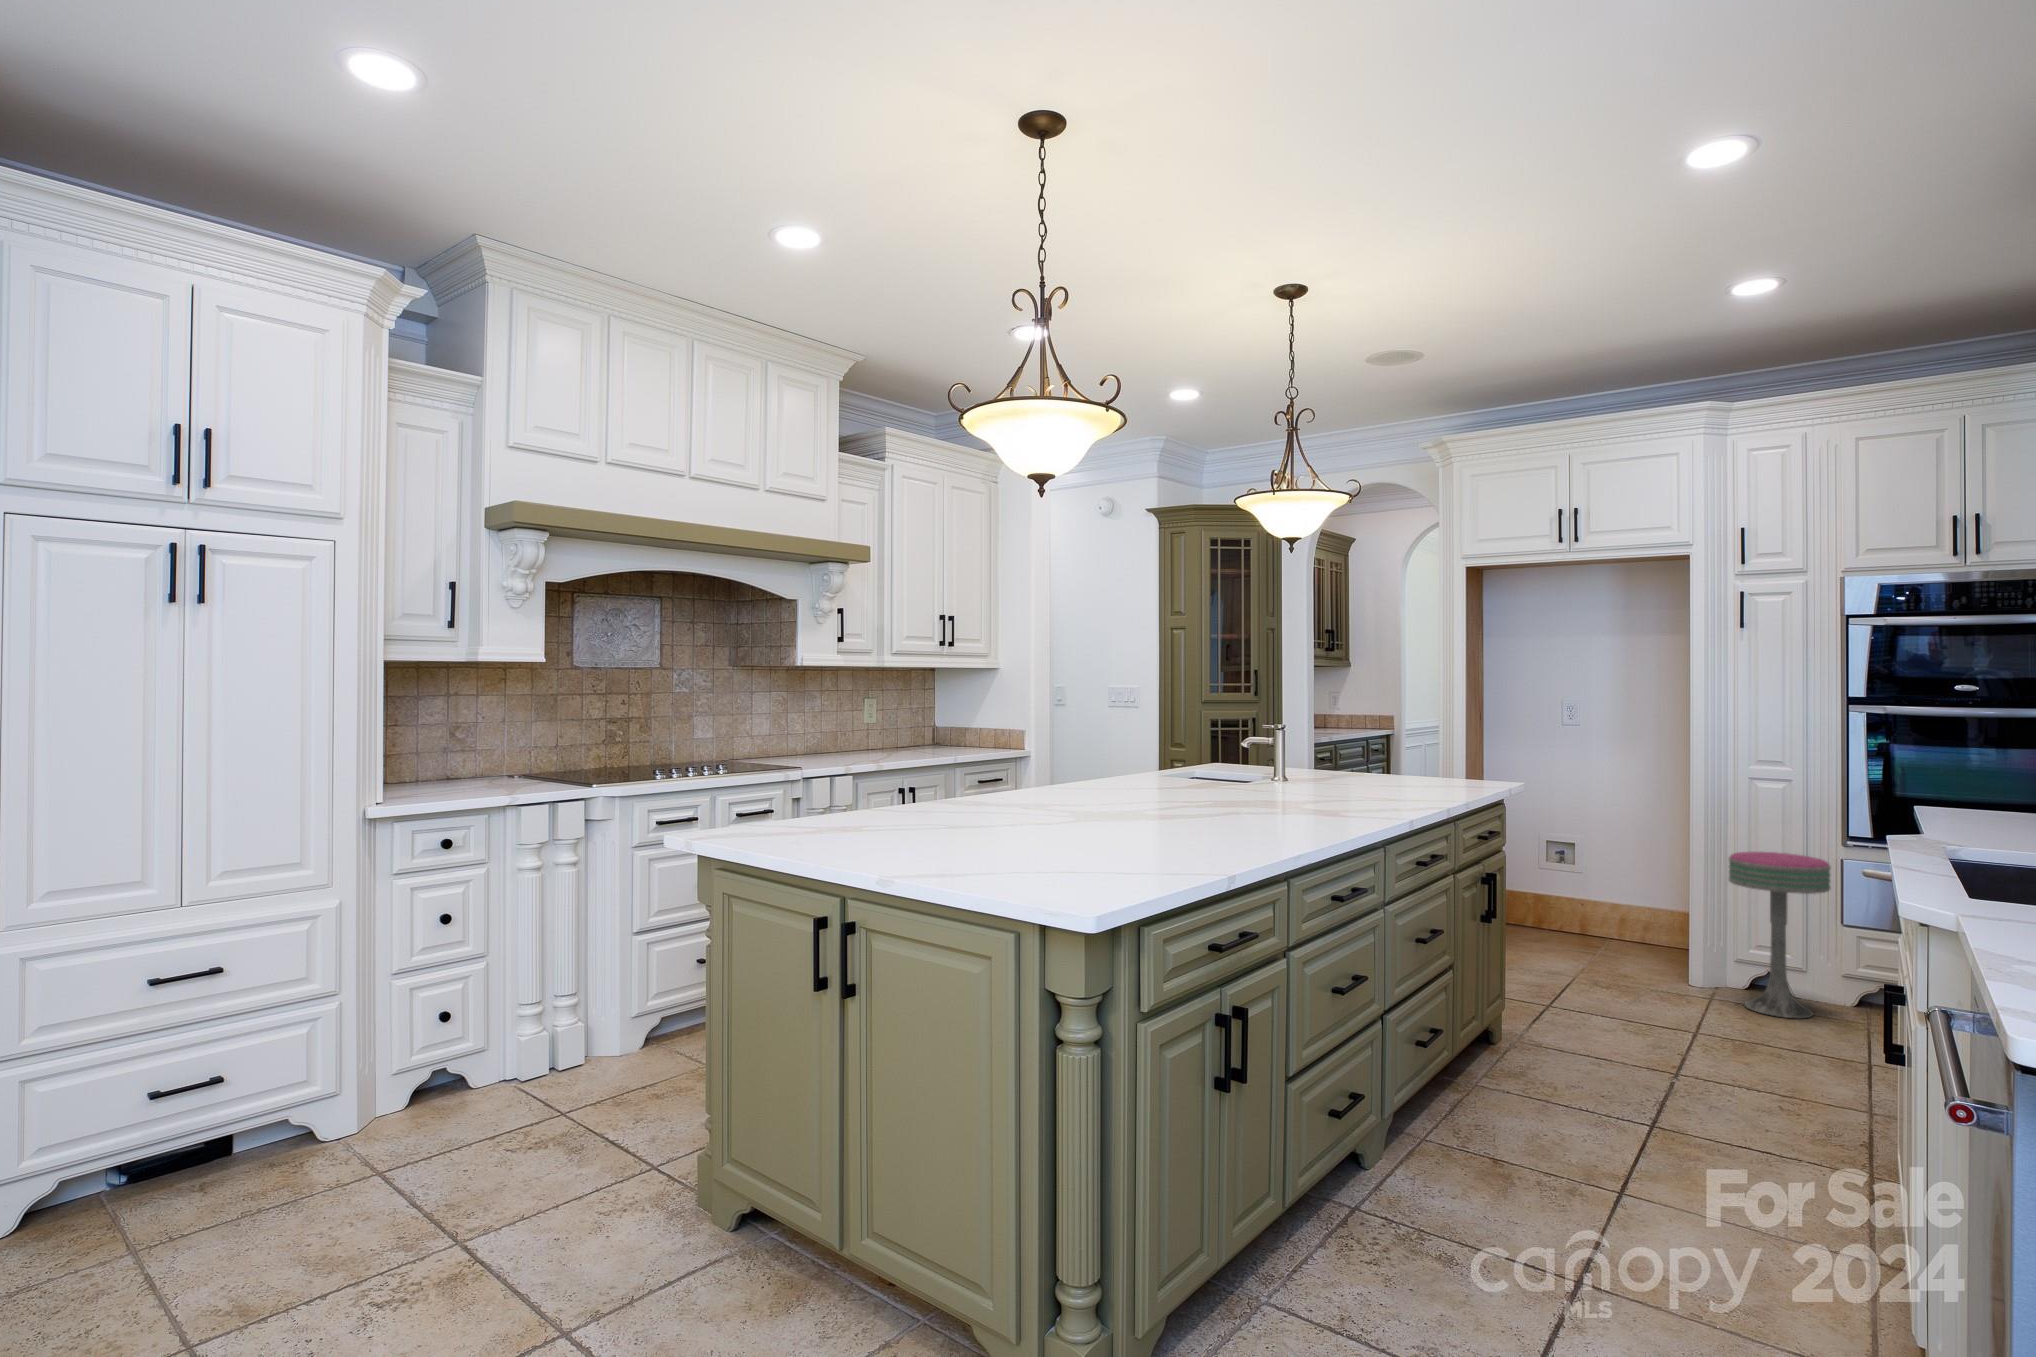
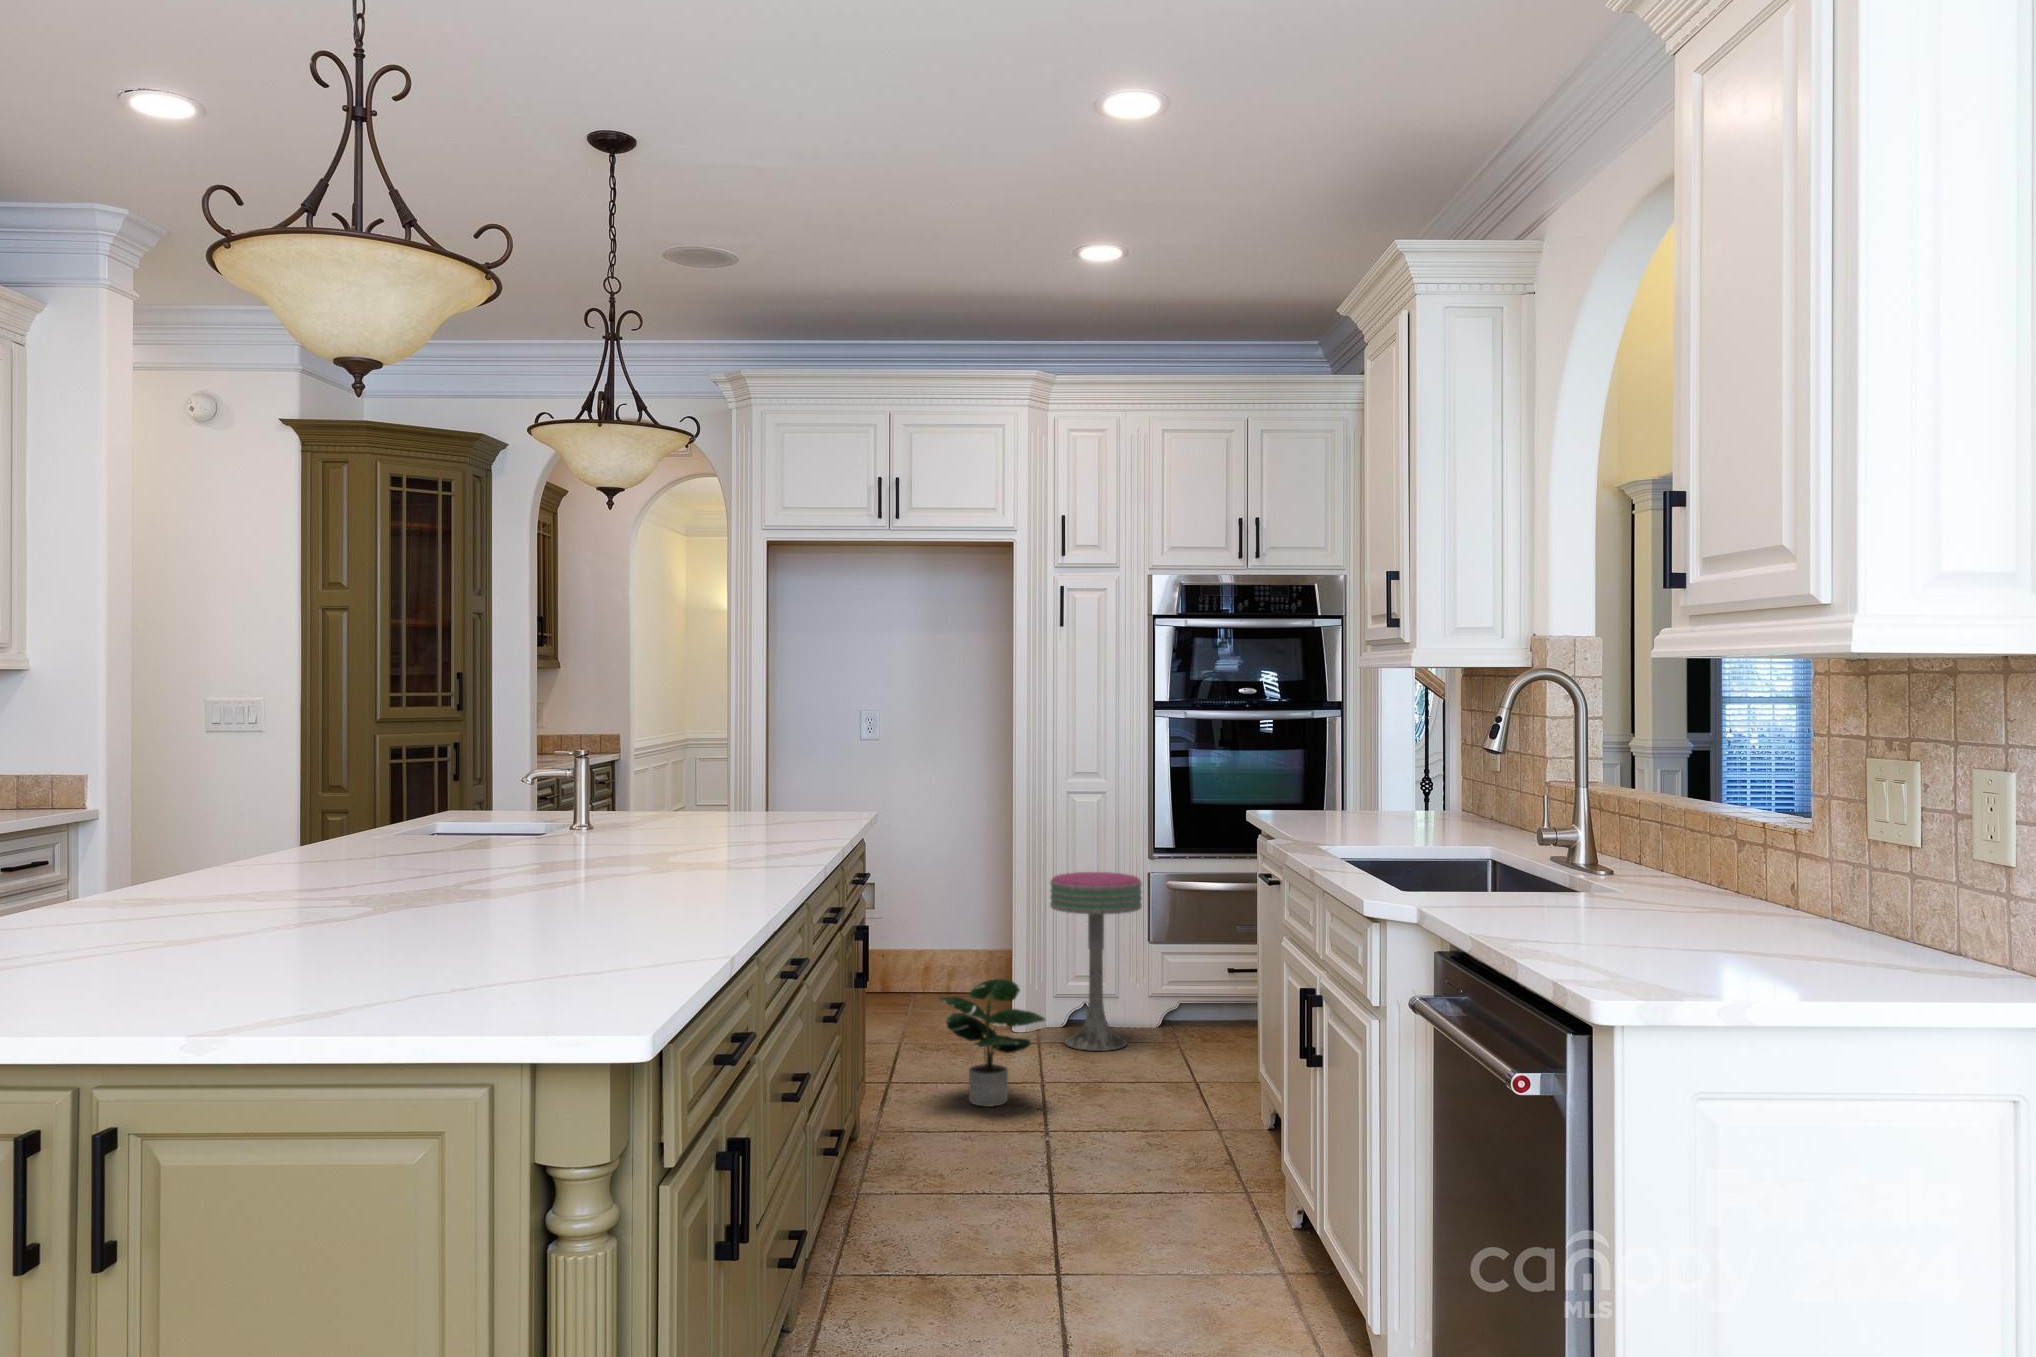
potted plant: none [1584,935,1692,1044] -> present [938,979,1046,1107]

